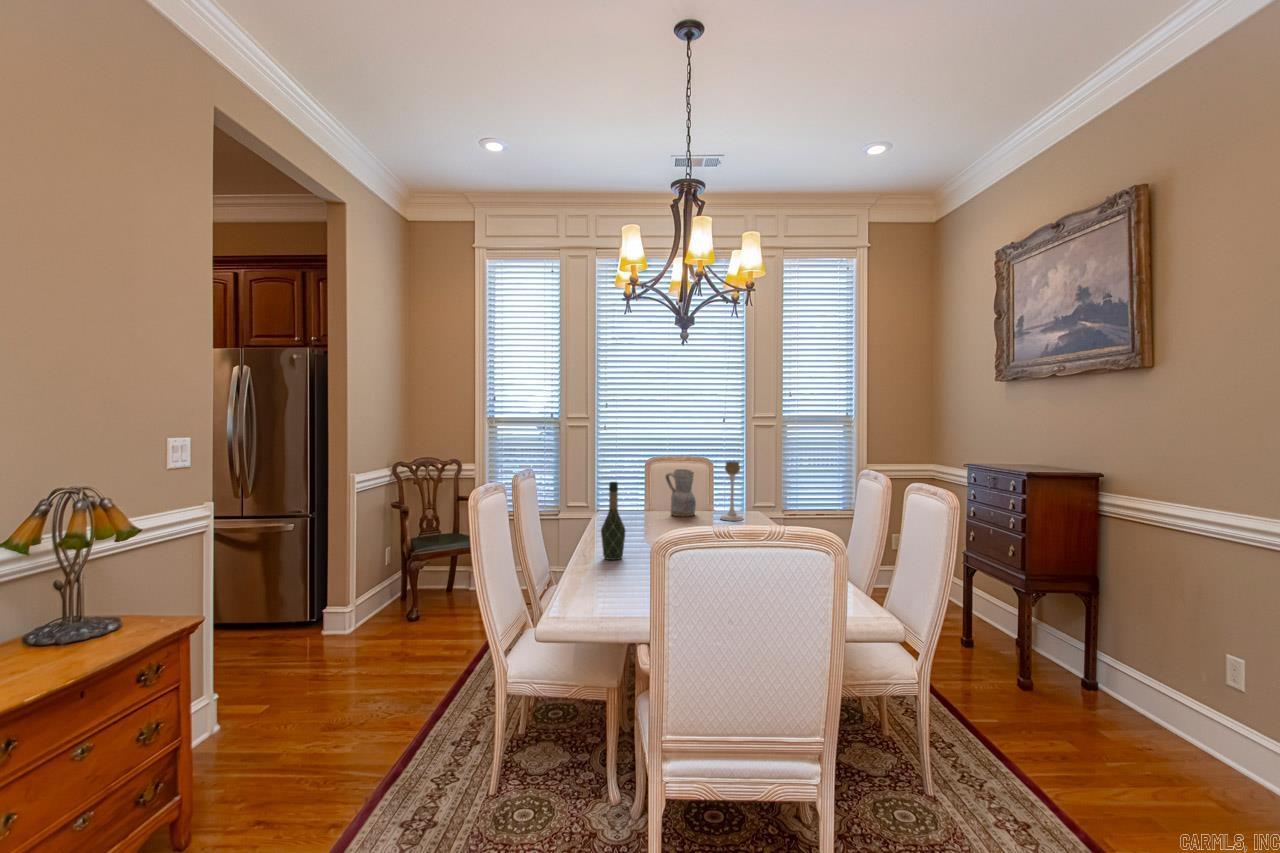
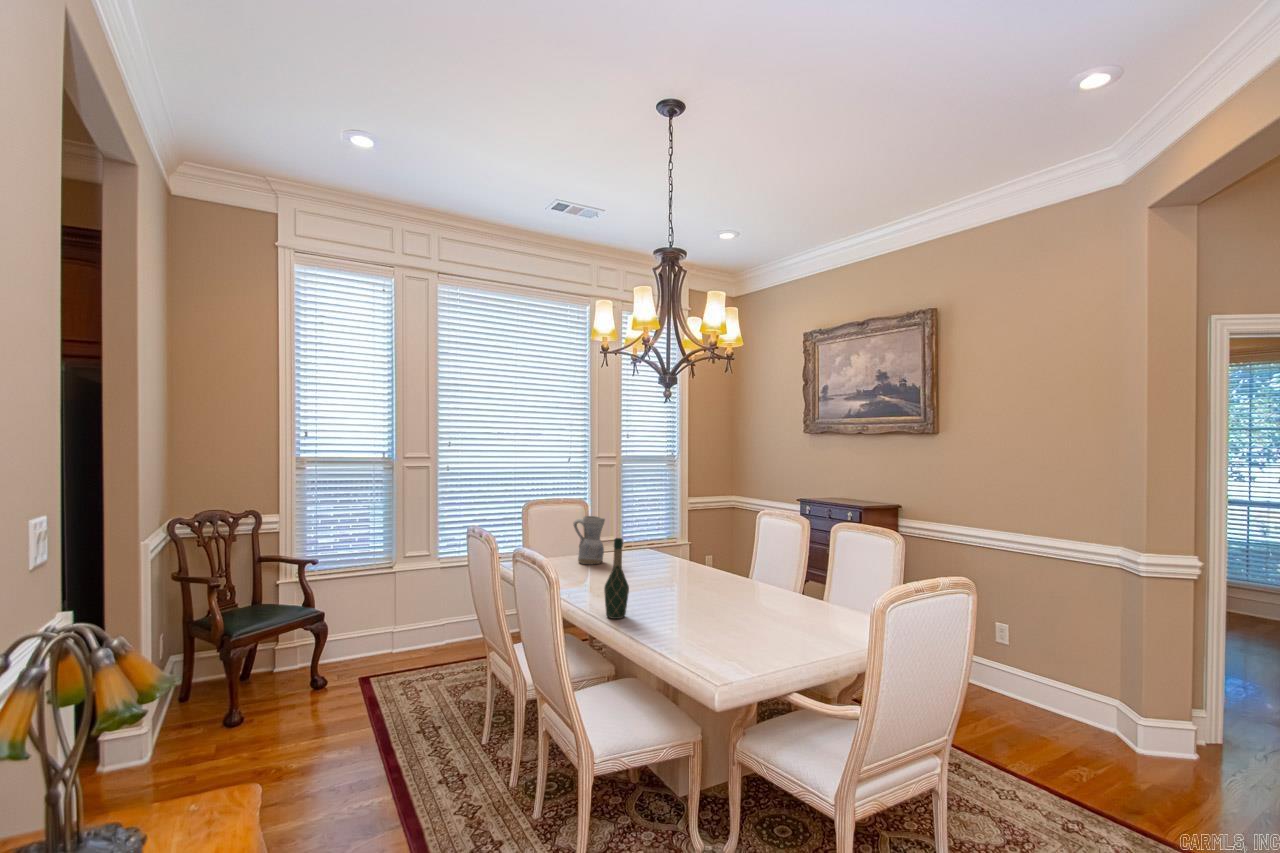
candle holder: present [720,461,743,521] -> none [633,507,655,565]

